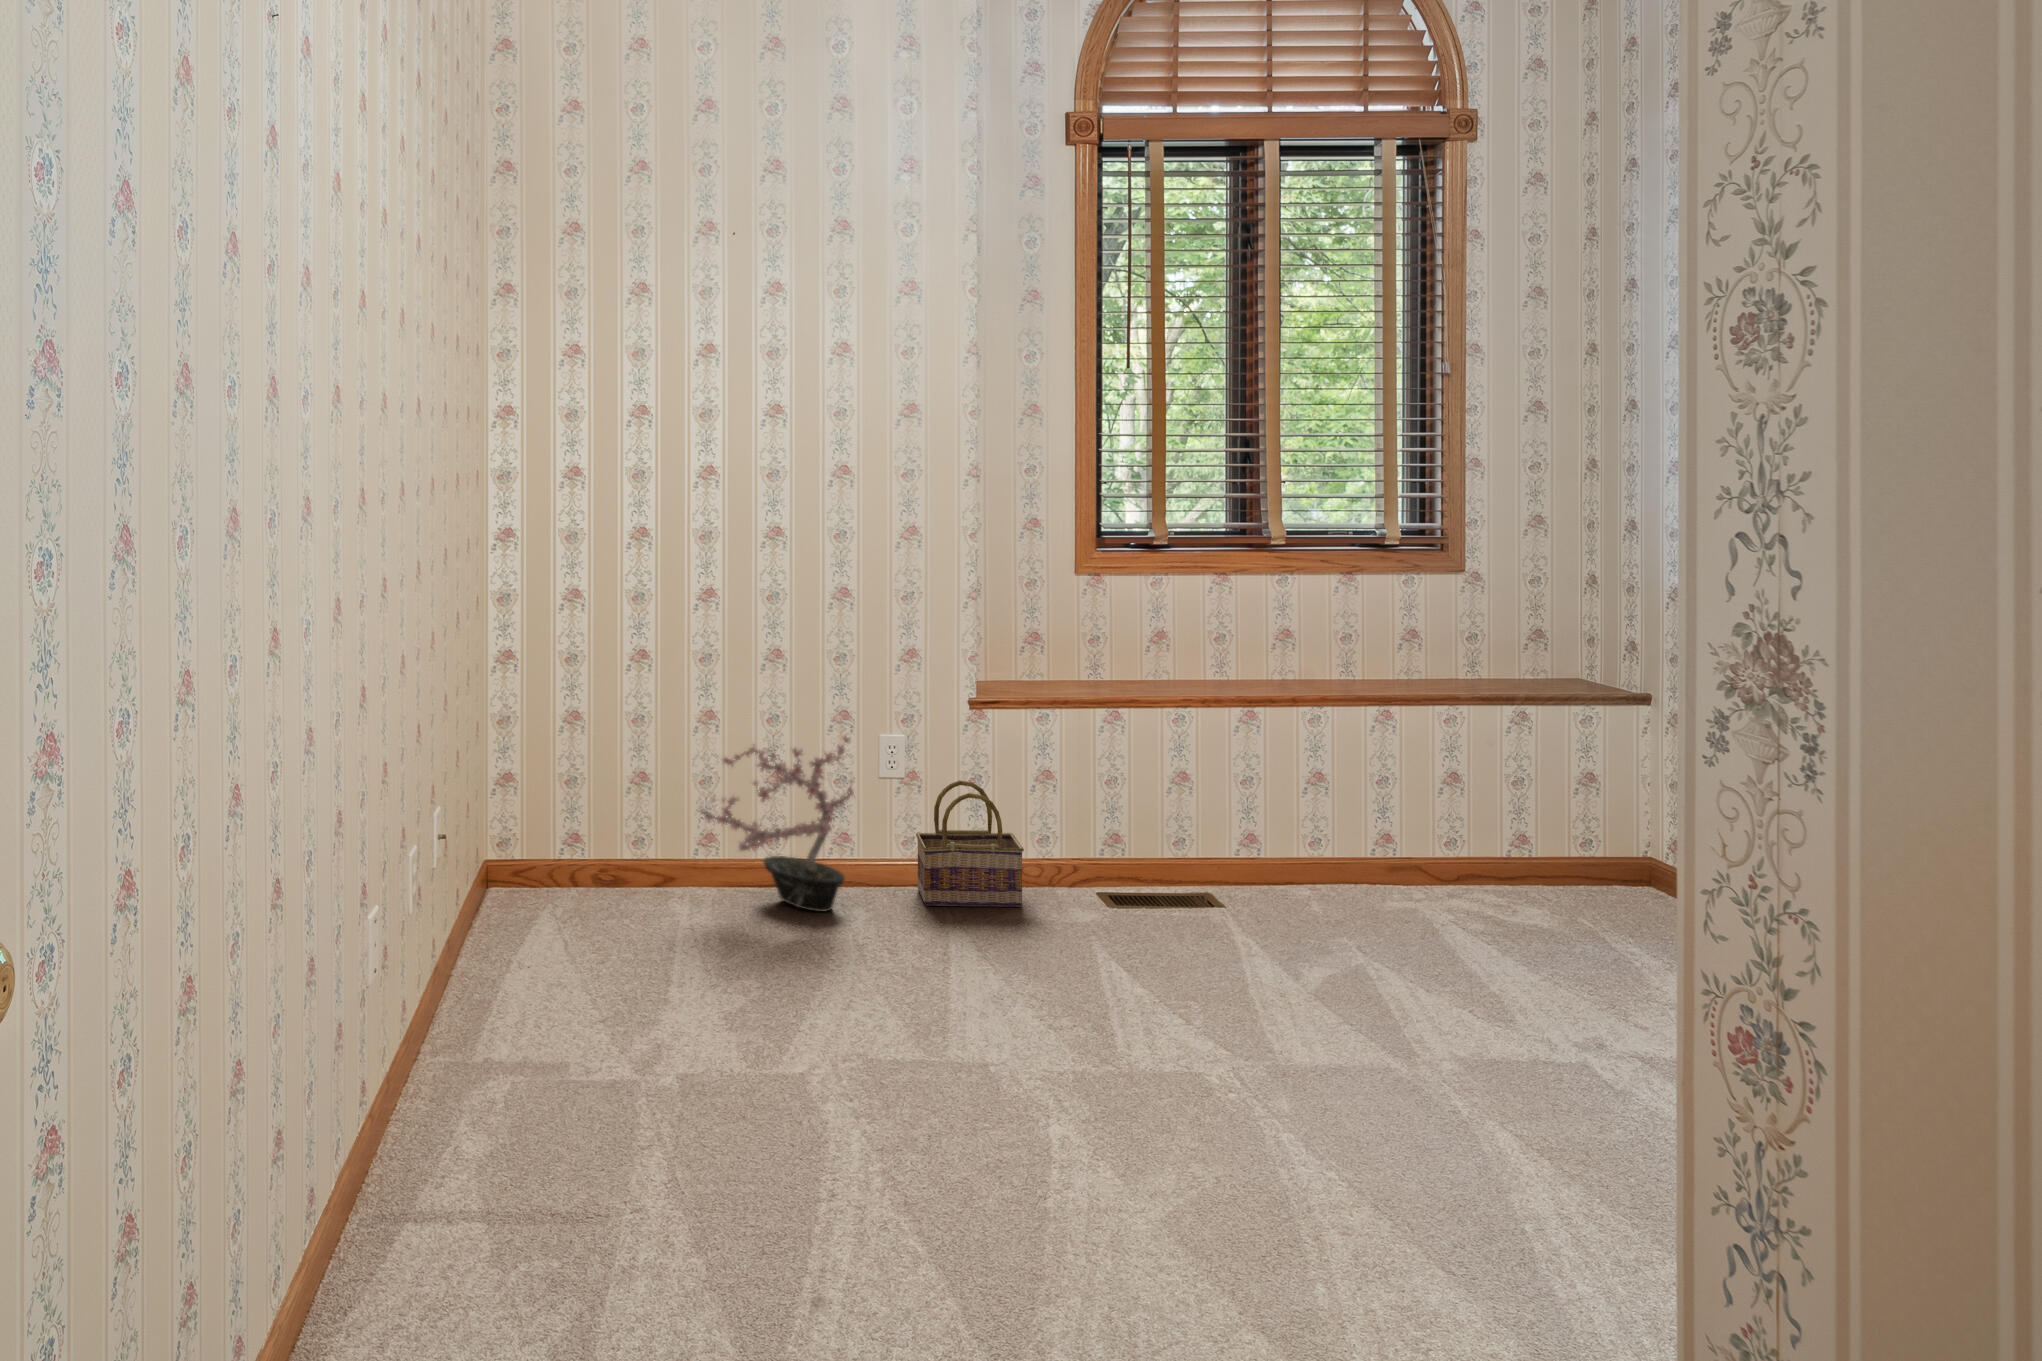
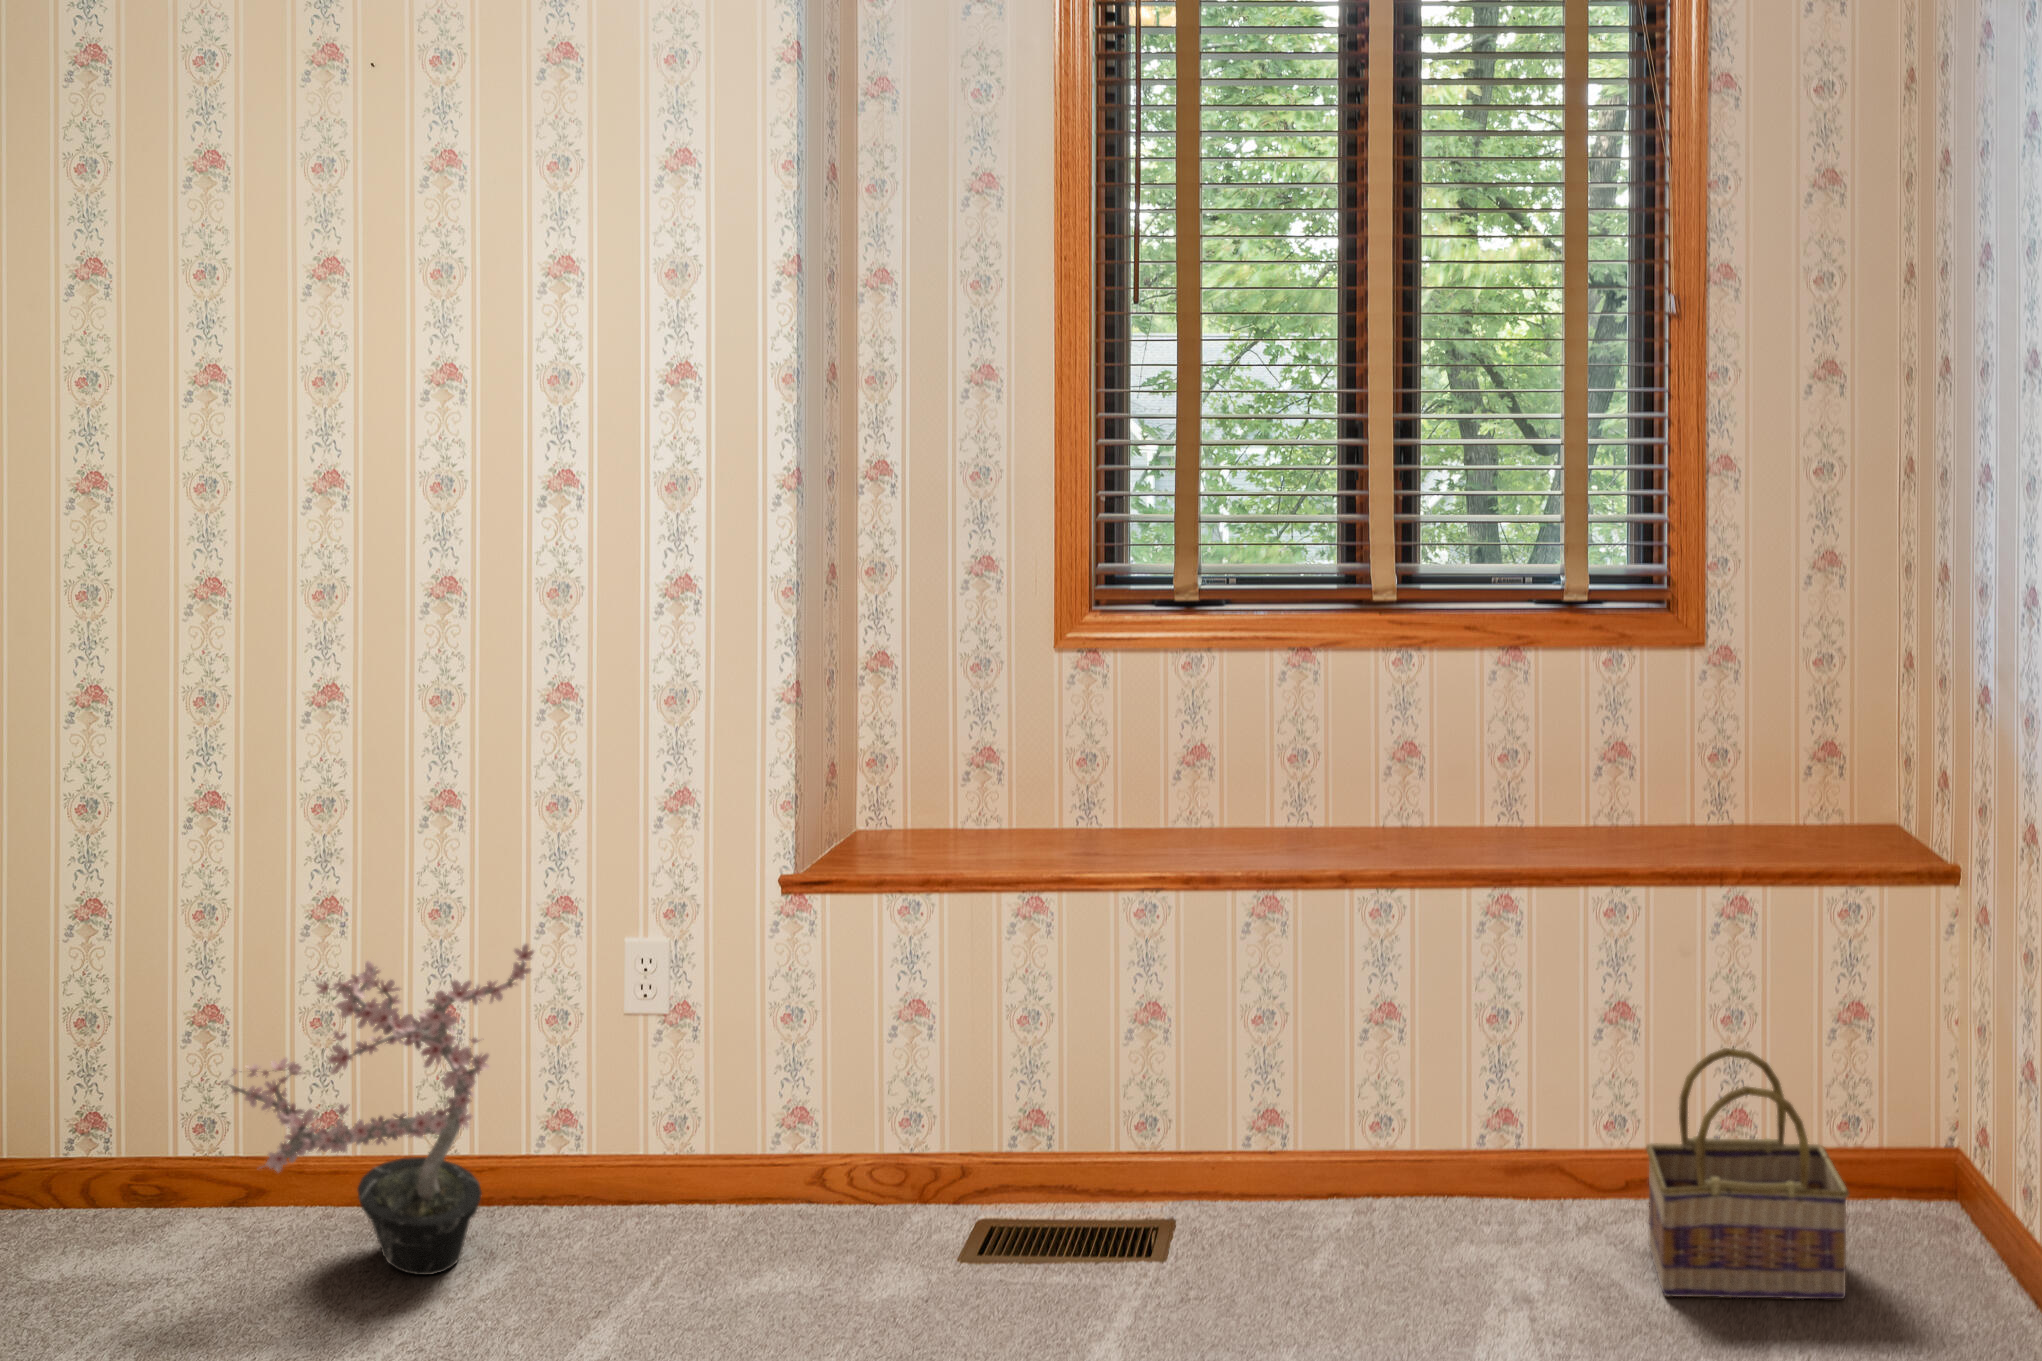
basket: present [916,780,1024,907] -> present [1646,1048,1849,1299]

